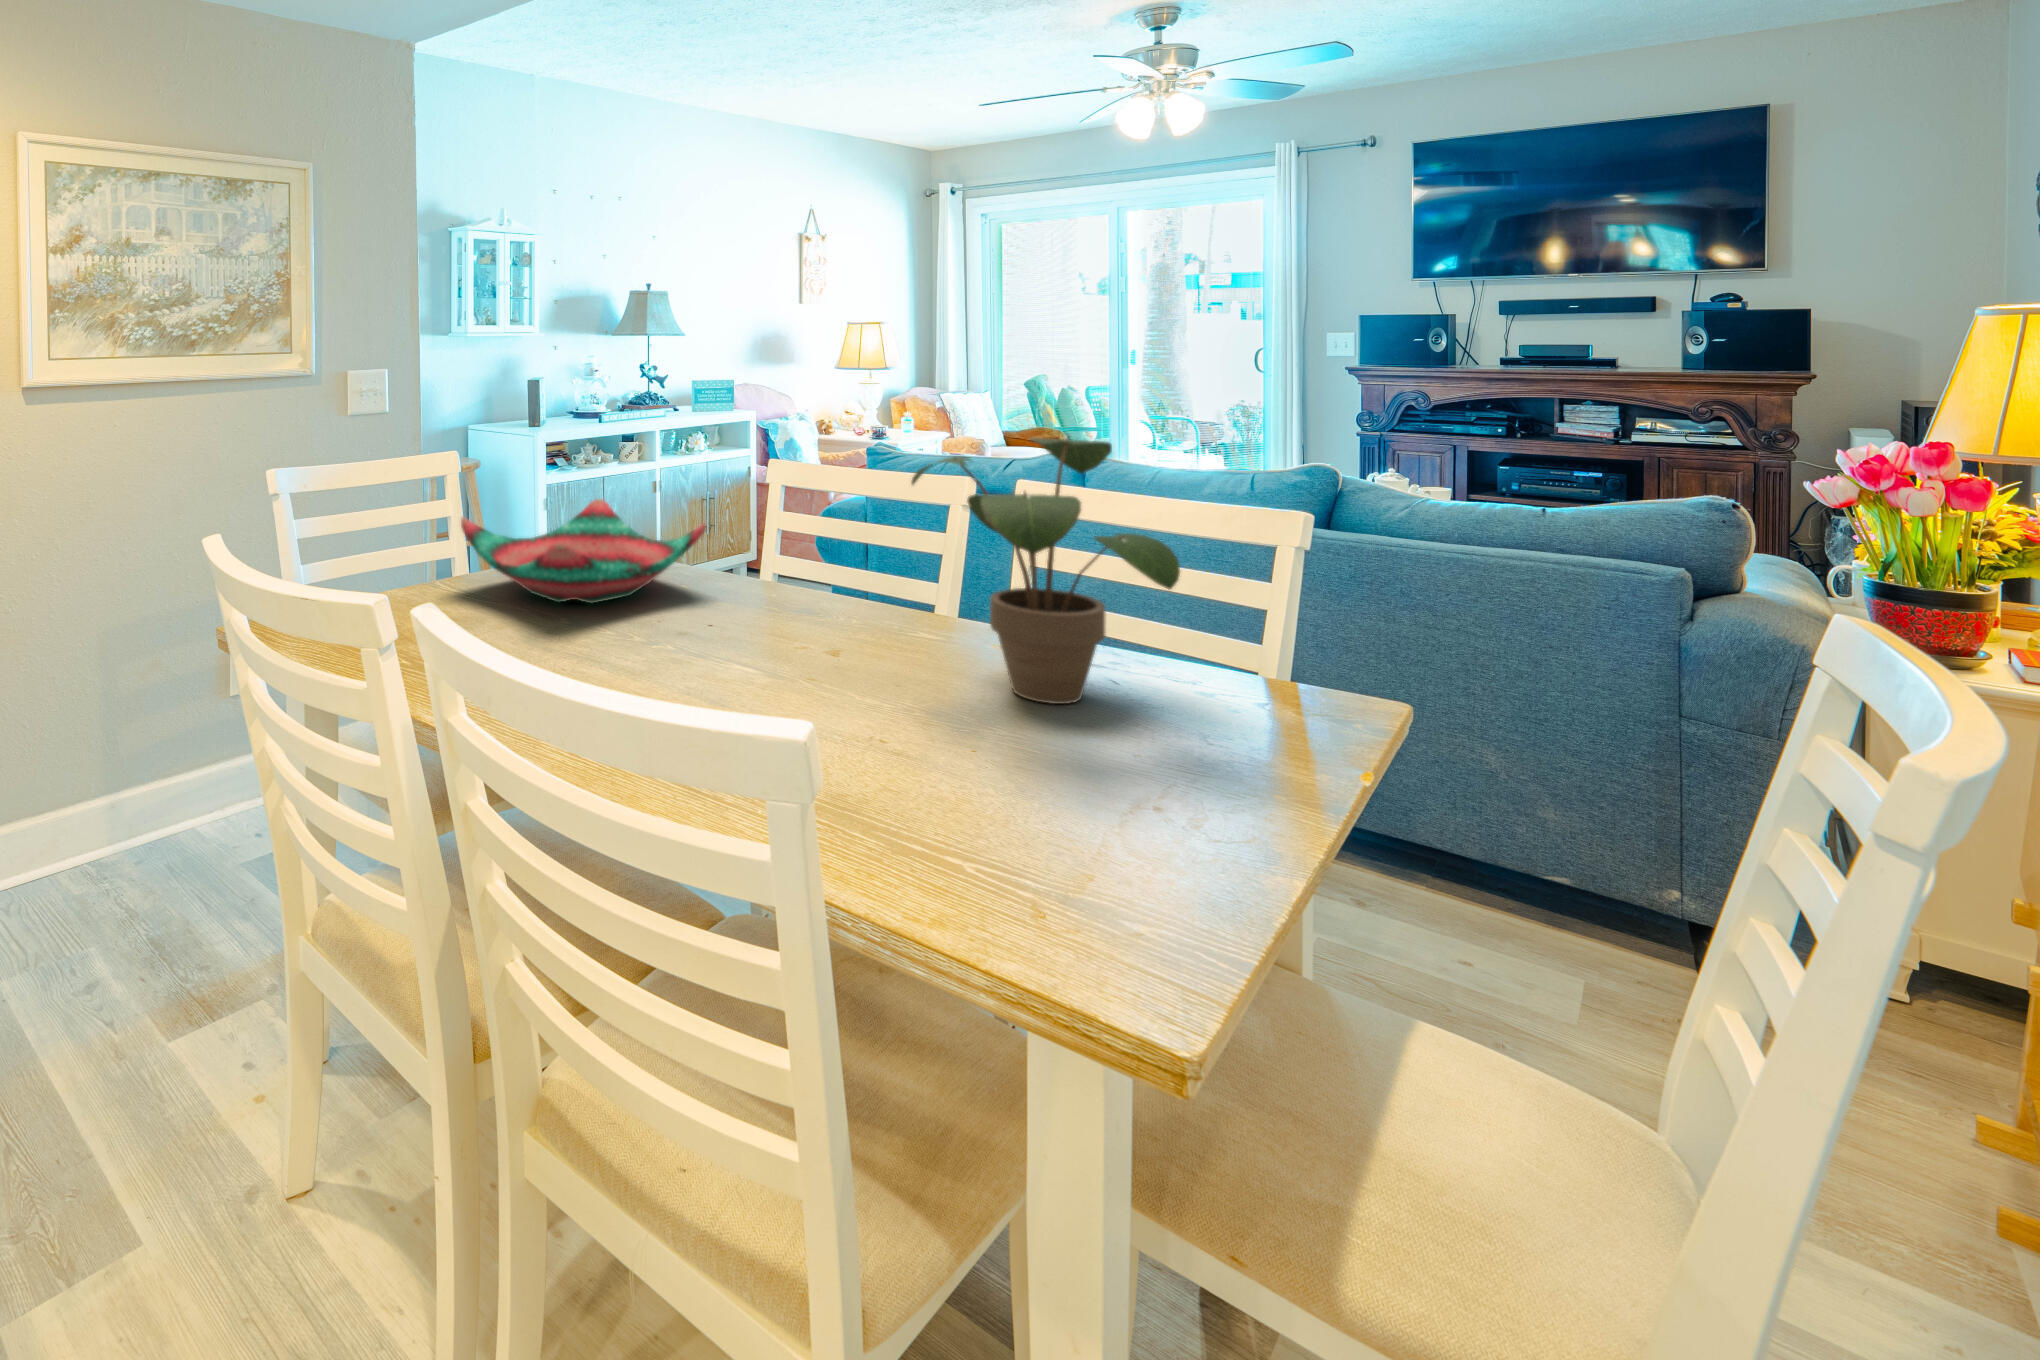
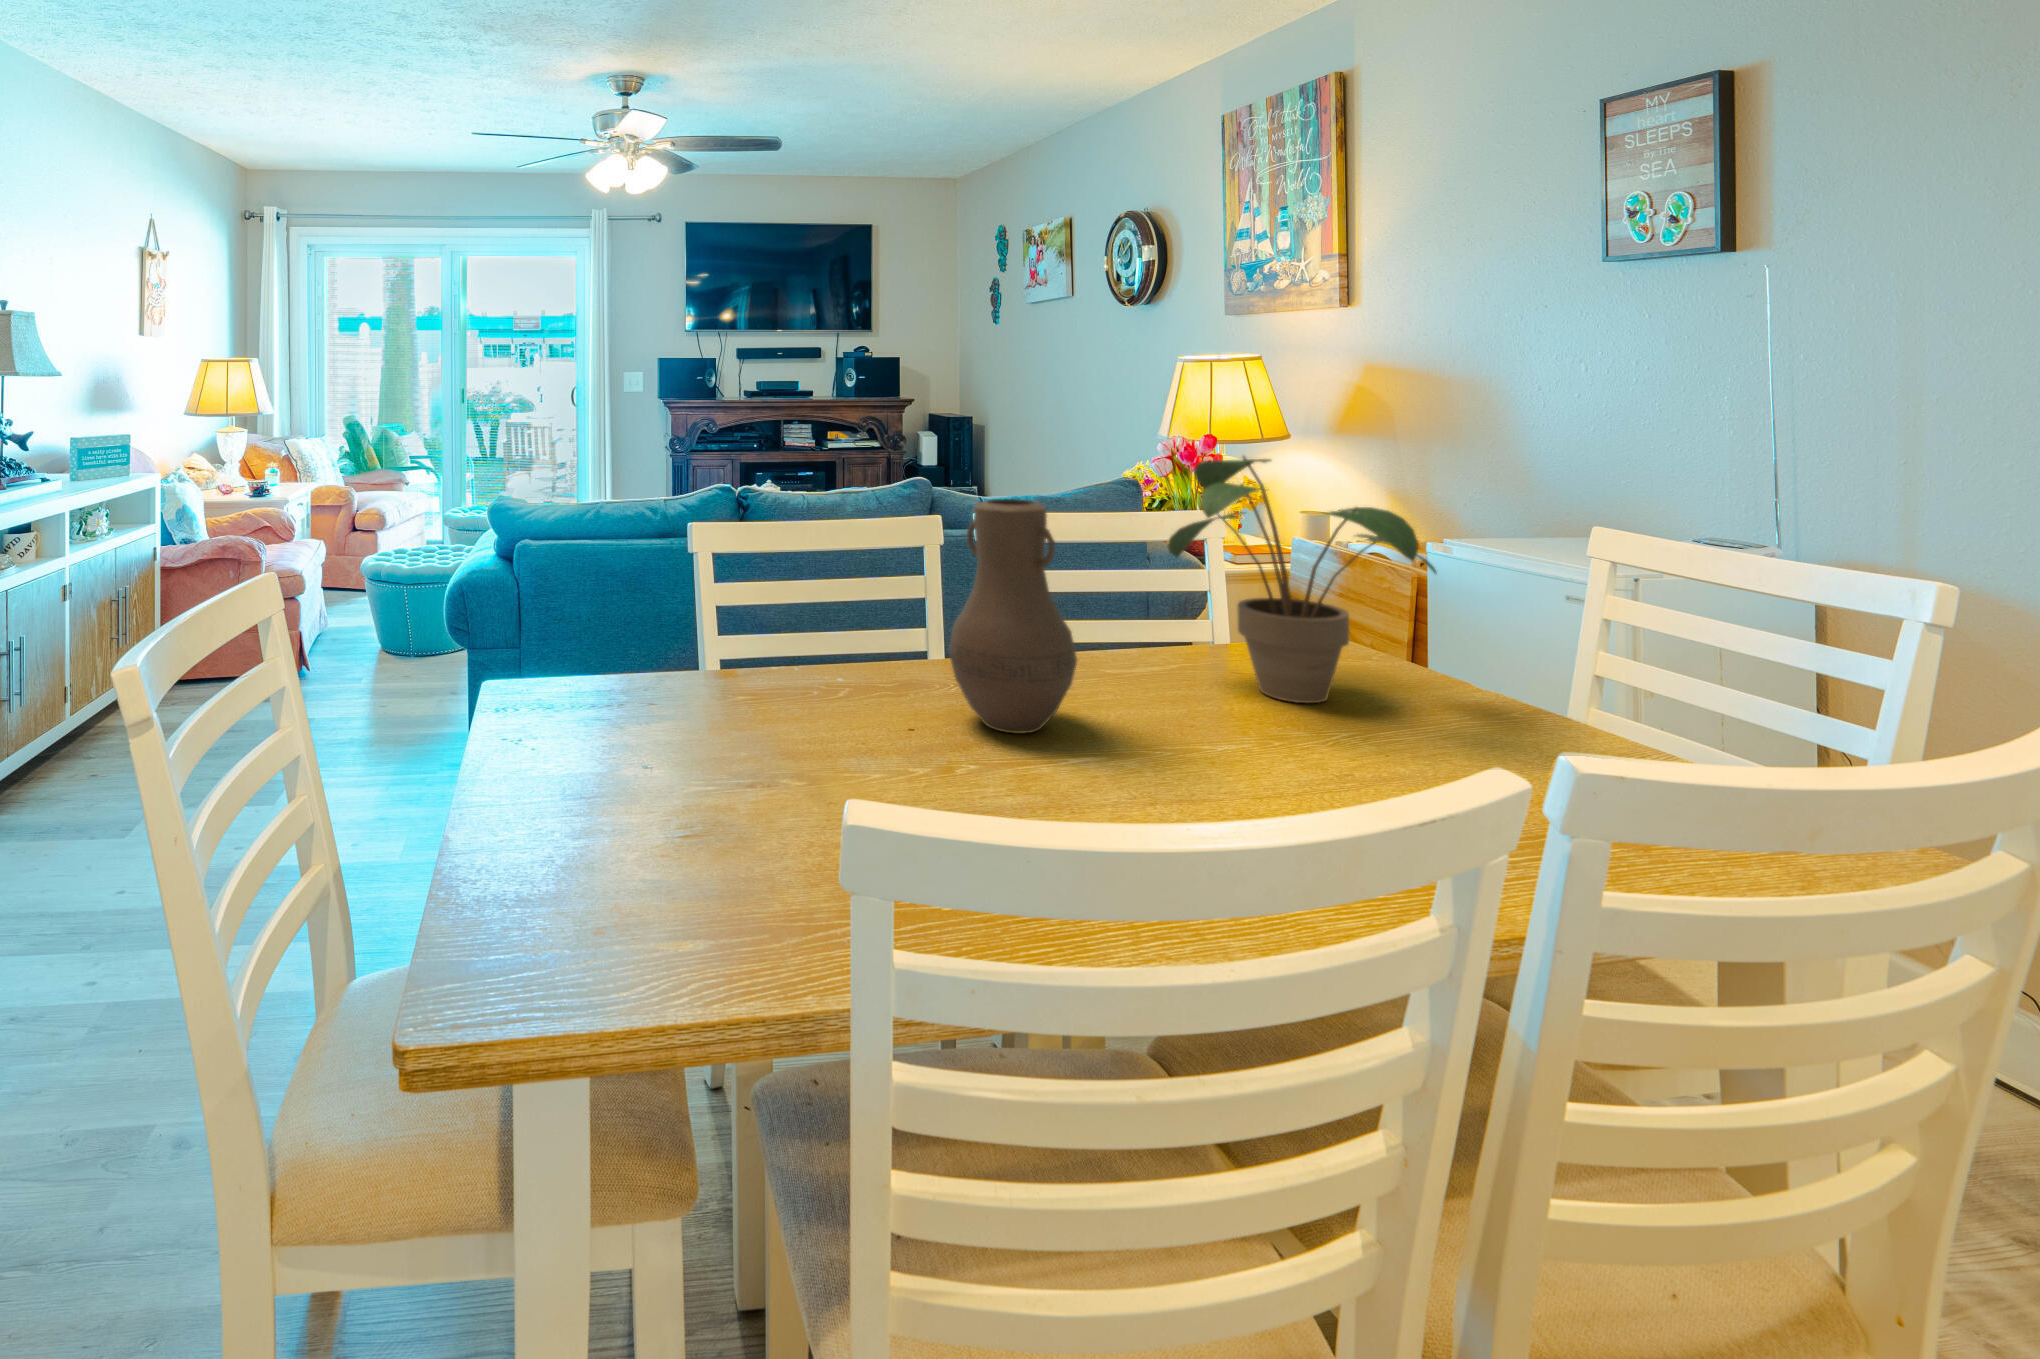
vase: none [694,448,799,643] -> present [949,499,1077,734]
decorative bowl: present [461,499,706,604] -> none [566,599,860,757]

